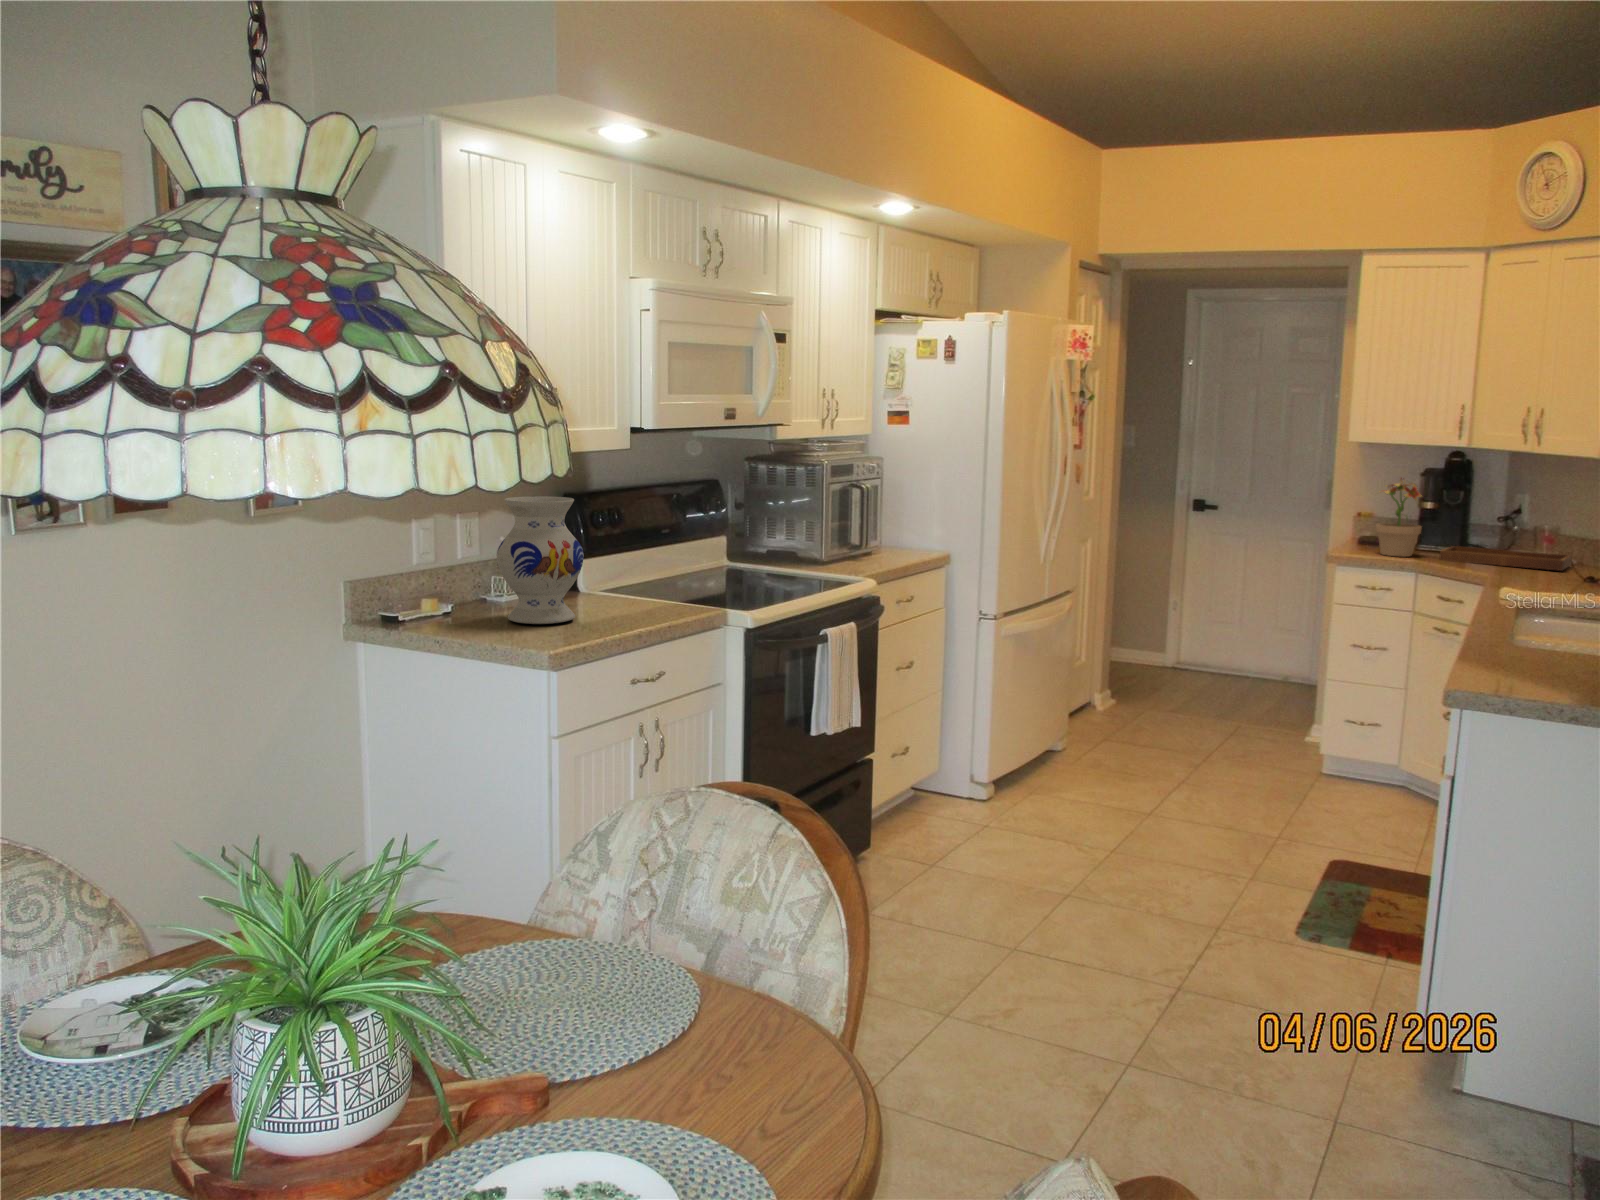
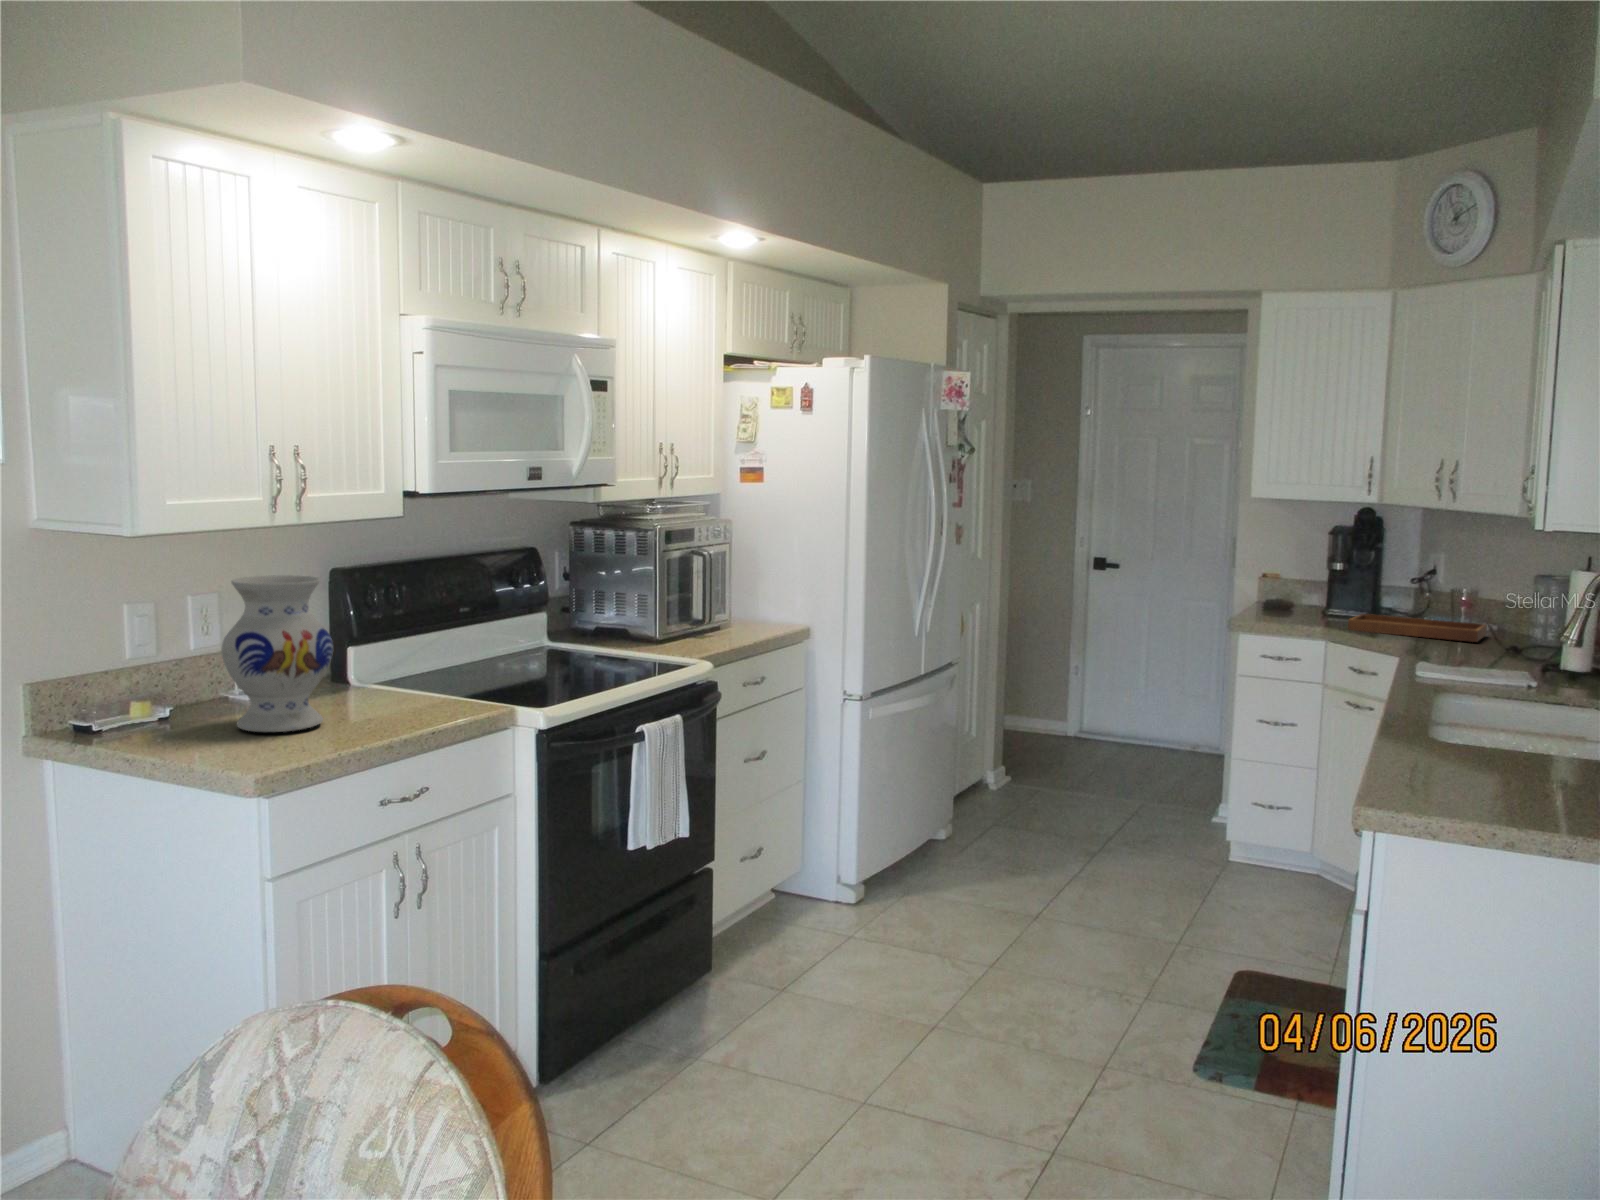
potted plant: present [1376,478,1422,557] -> none [1277,539,1328,626]

